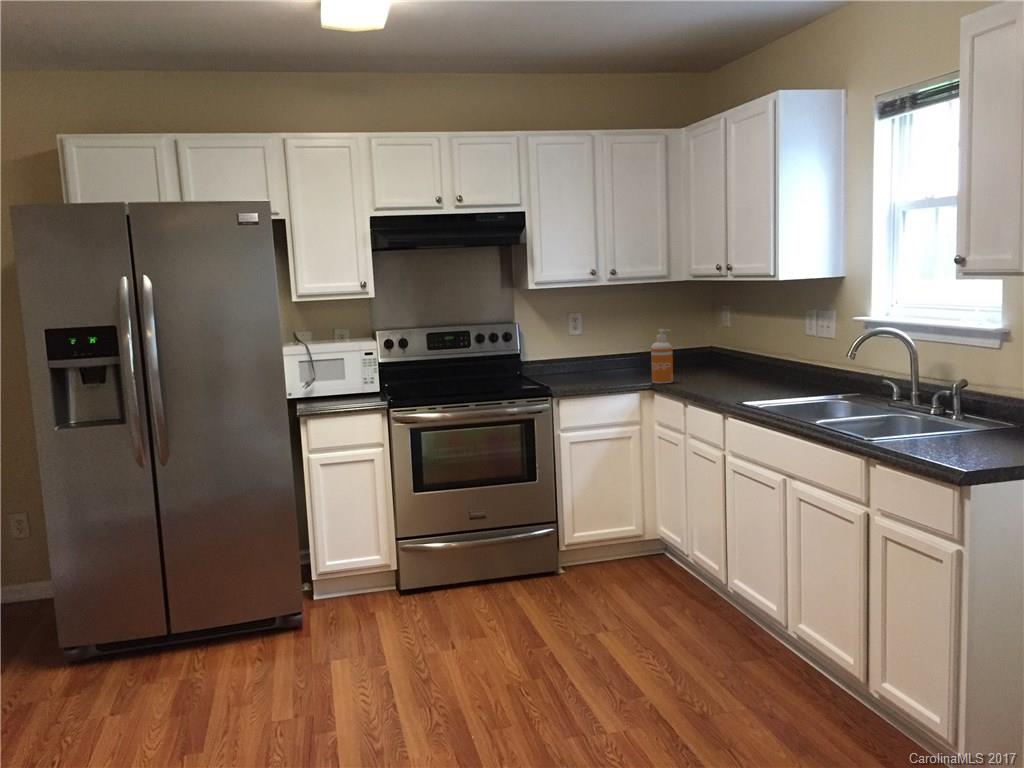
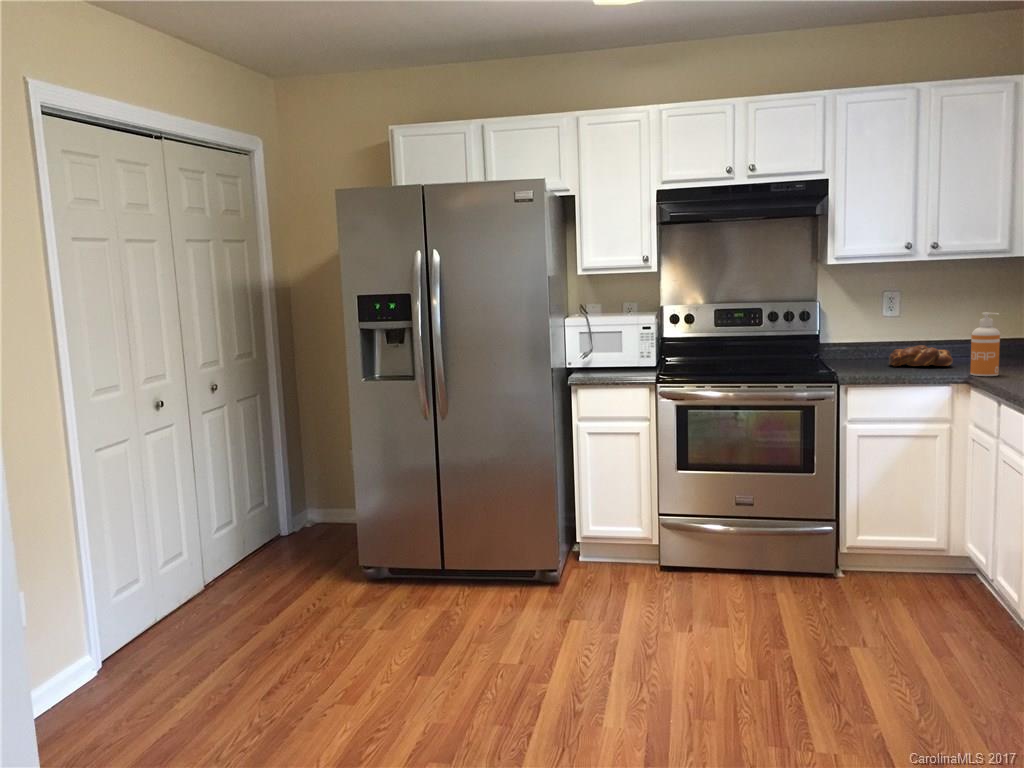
bread loaf: none [582,359,633,379] -> present [889,345,953,366]

